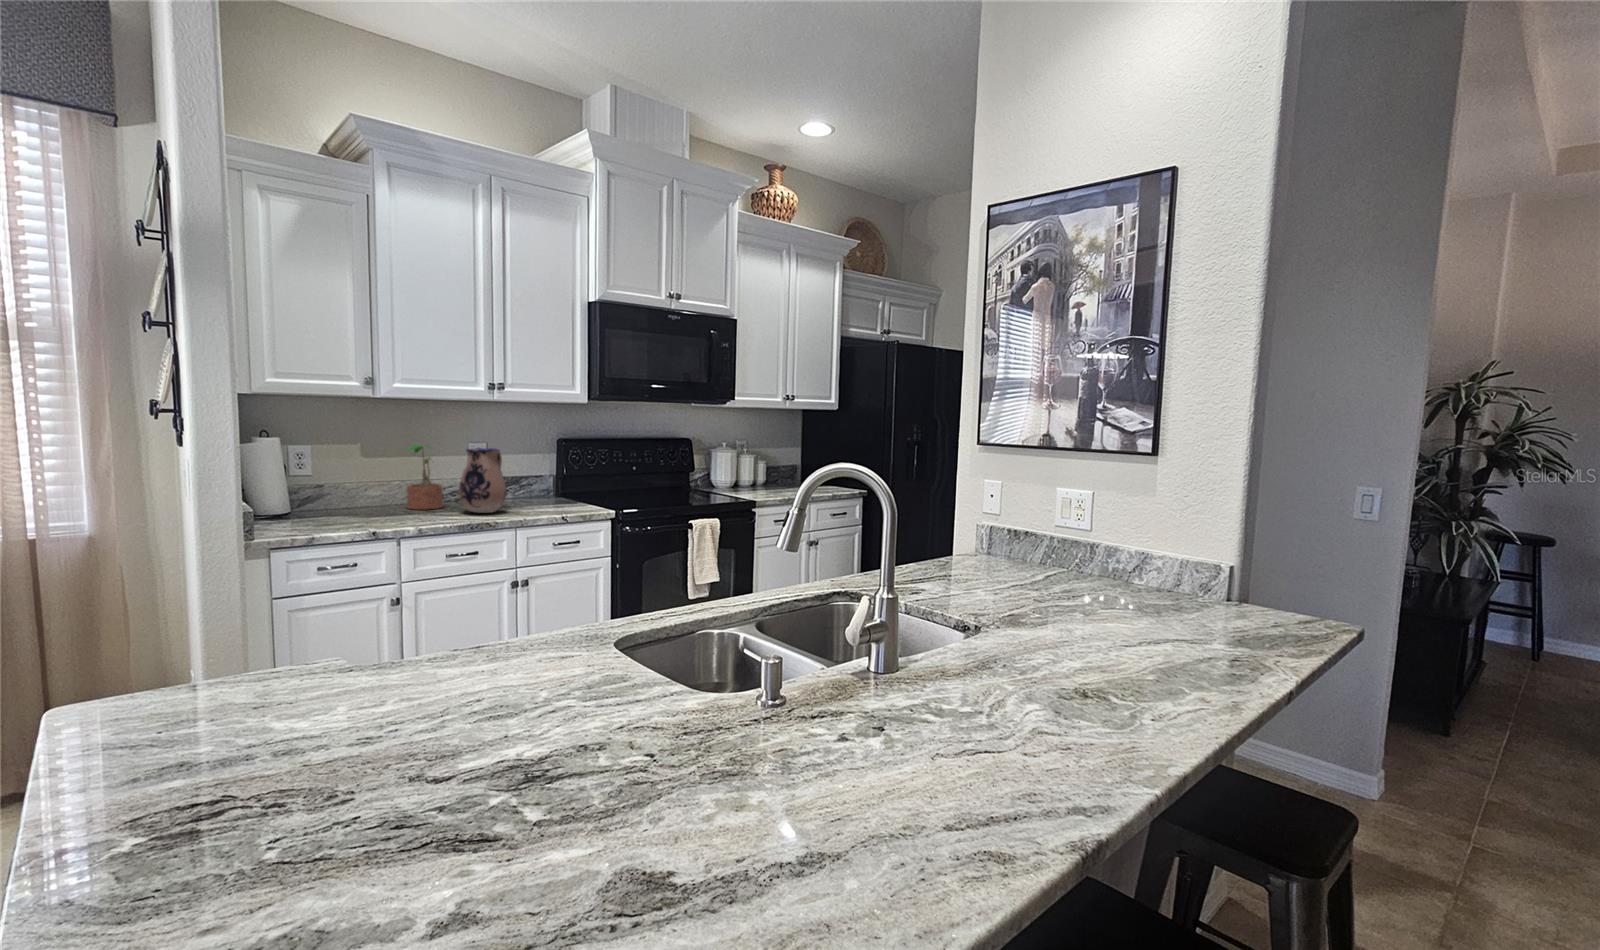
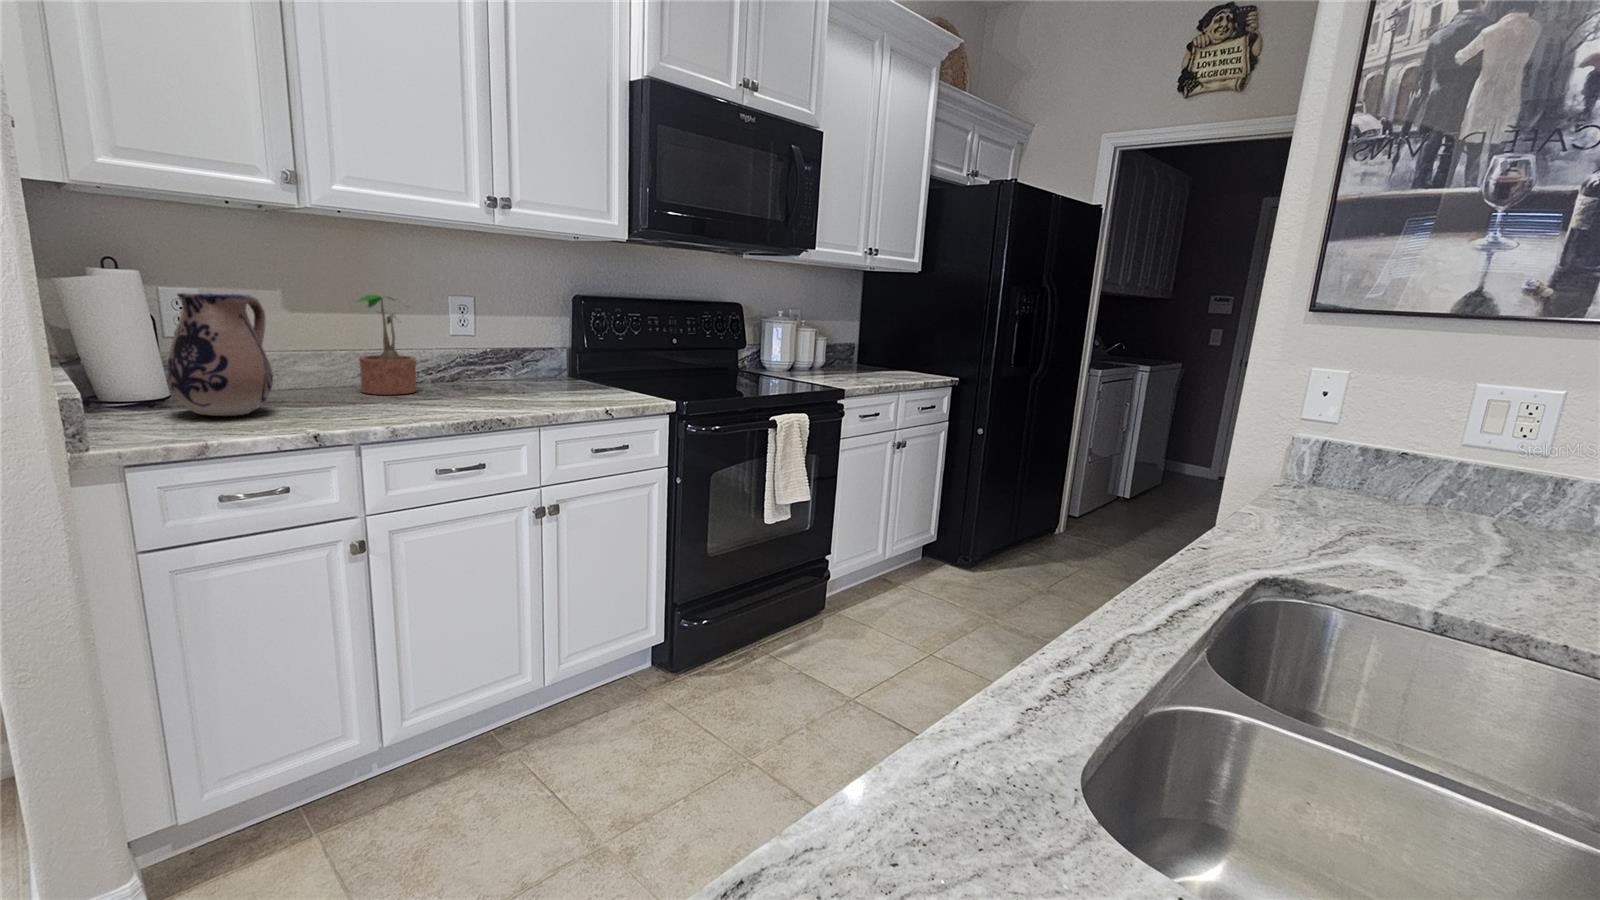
ceramic pitcher: present [459,448,507,513] -> present [167,293,273,416]

